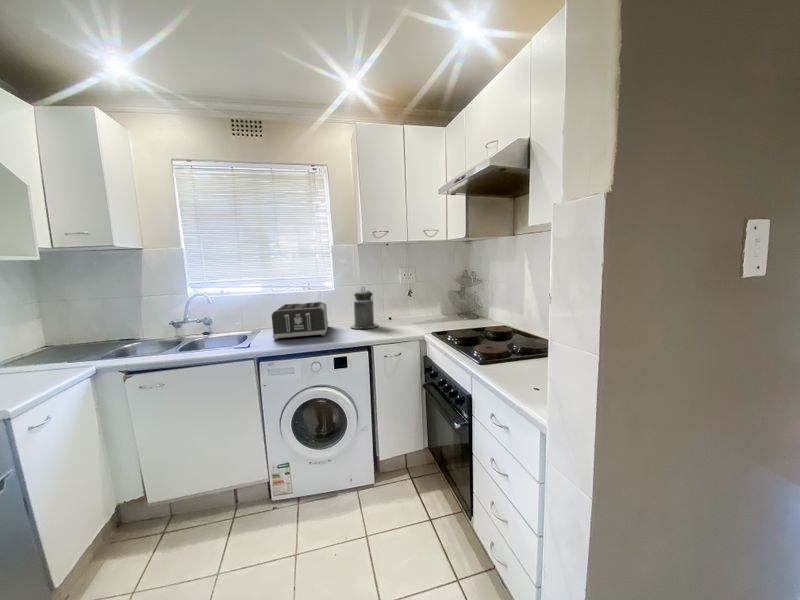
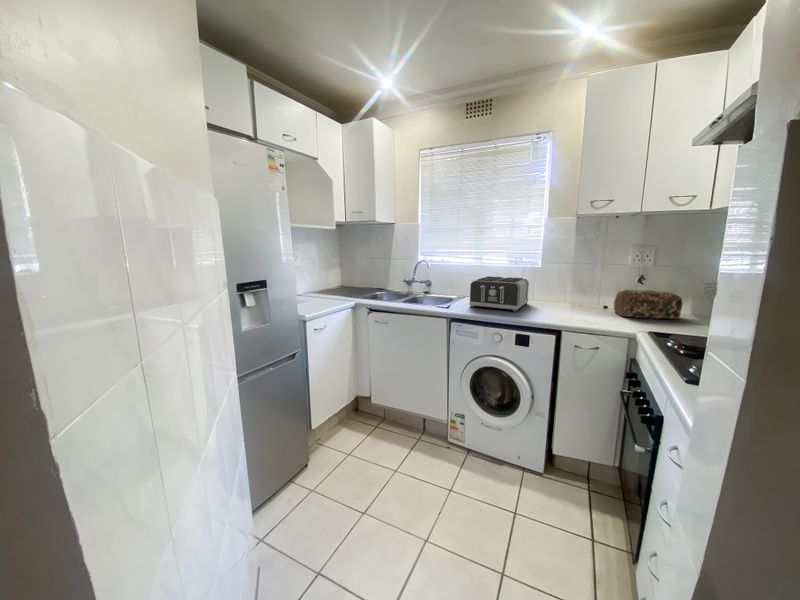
canister: present [351,290,378,329] -> none [550,267,584,313]
bread loaf: none [396,300,439,324] -> present [614,290,682,319]

